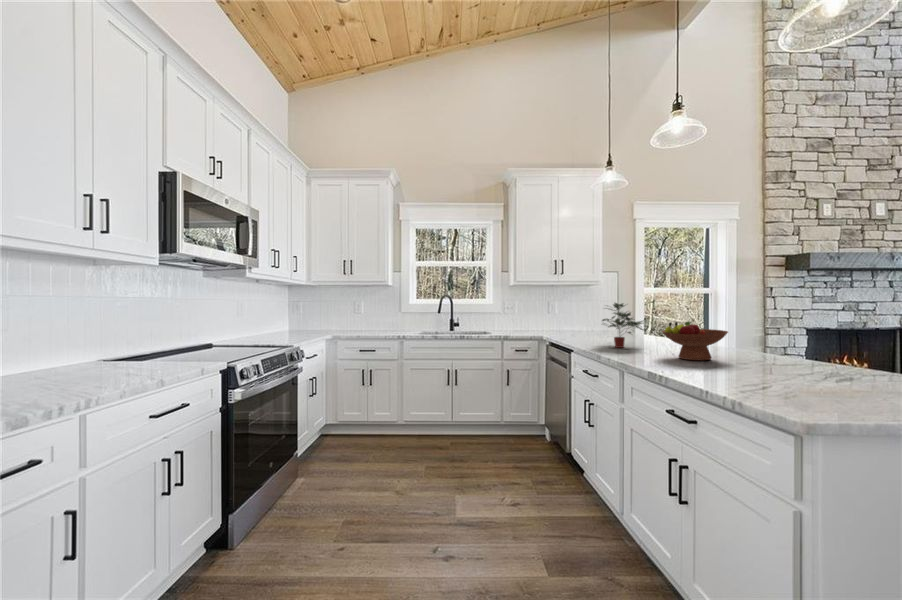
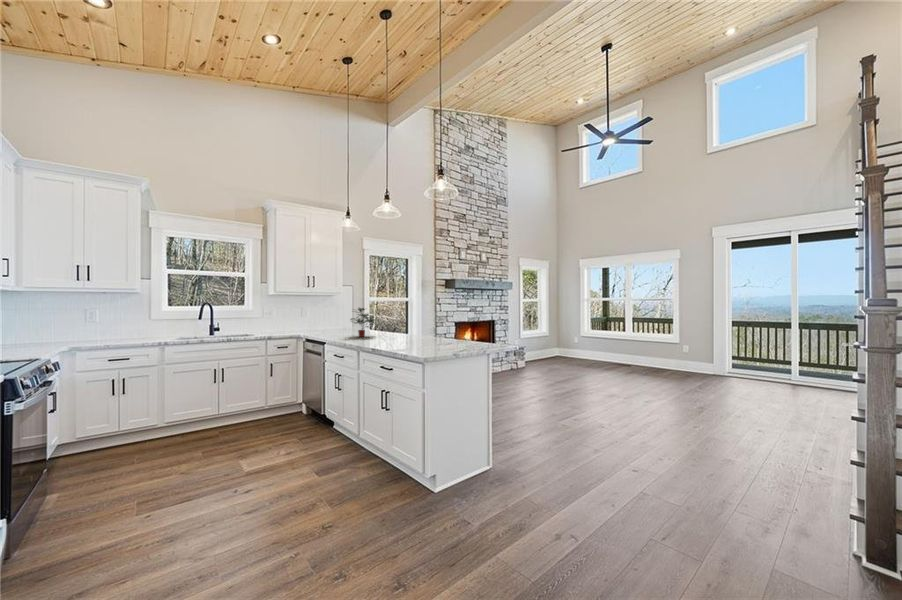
fruit bowl: present [662,322,728,360] -> none [389,317,421,339]

